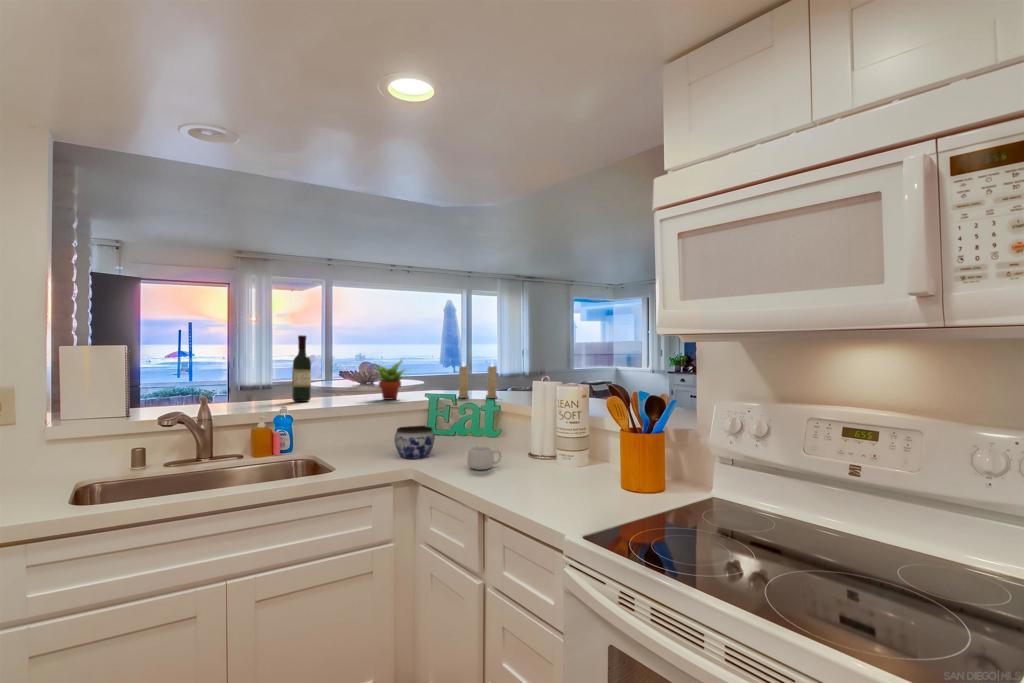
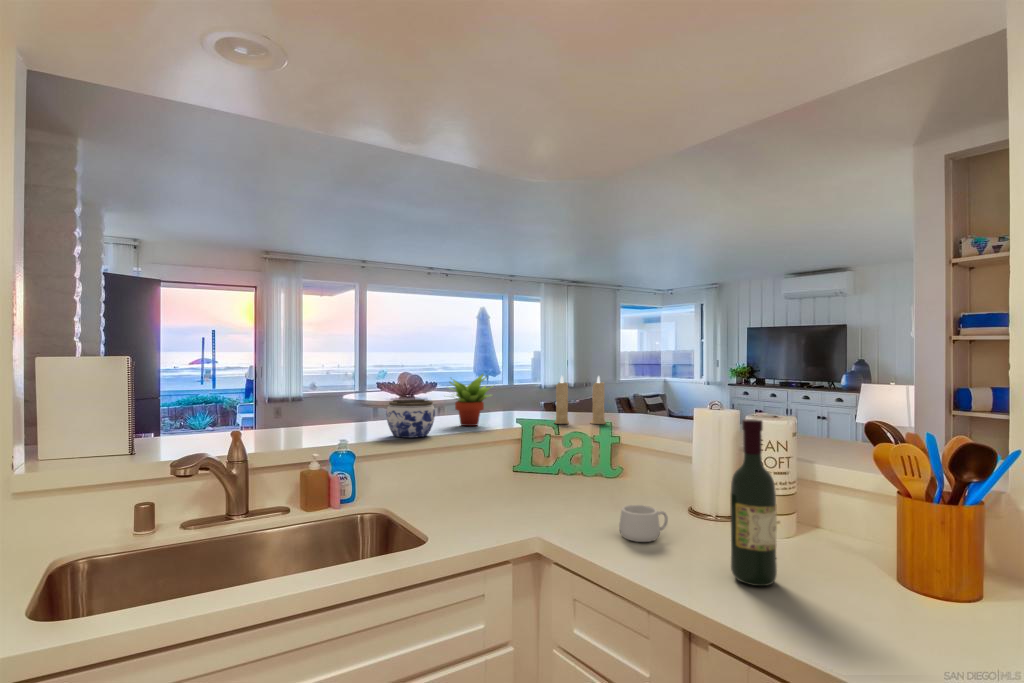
wine bottle: present [292,335,311,402] -> present [731,419,777,586]
jar: present [395,426,434,459] -> present [386,399,435,438]

